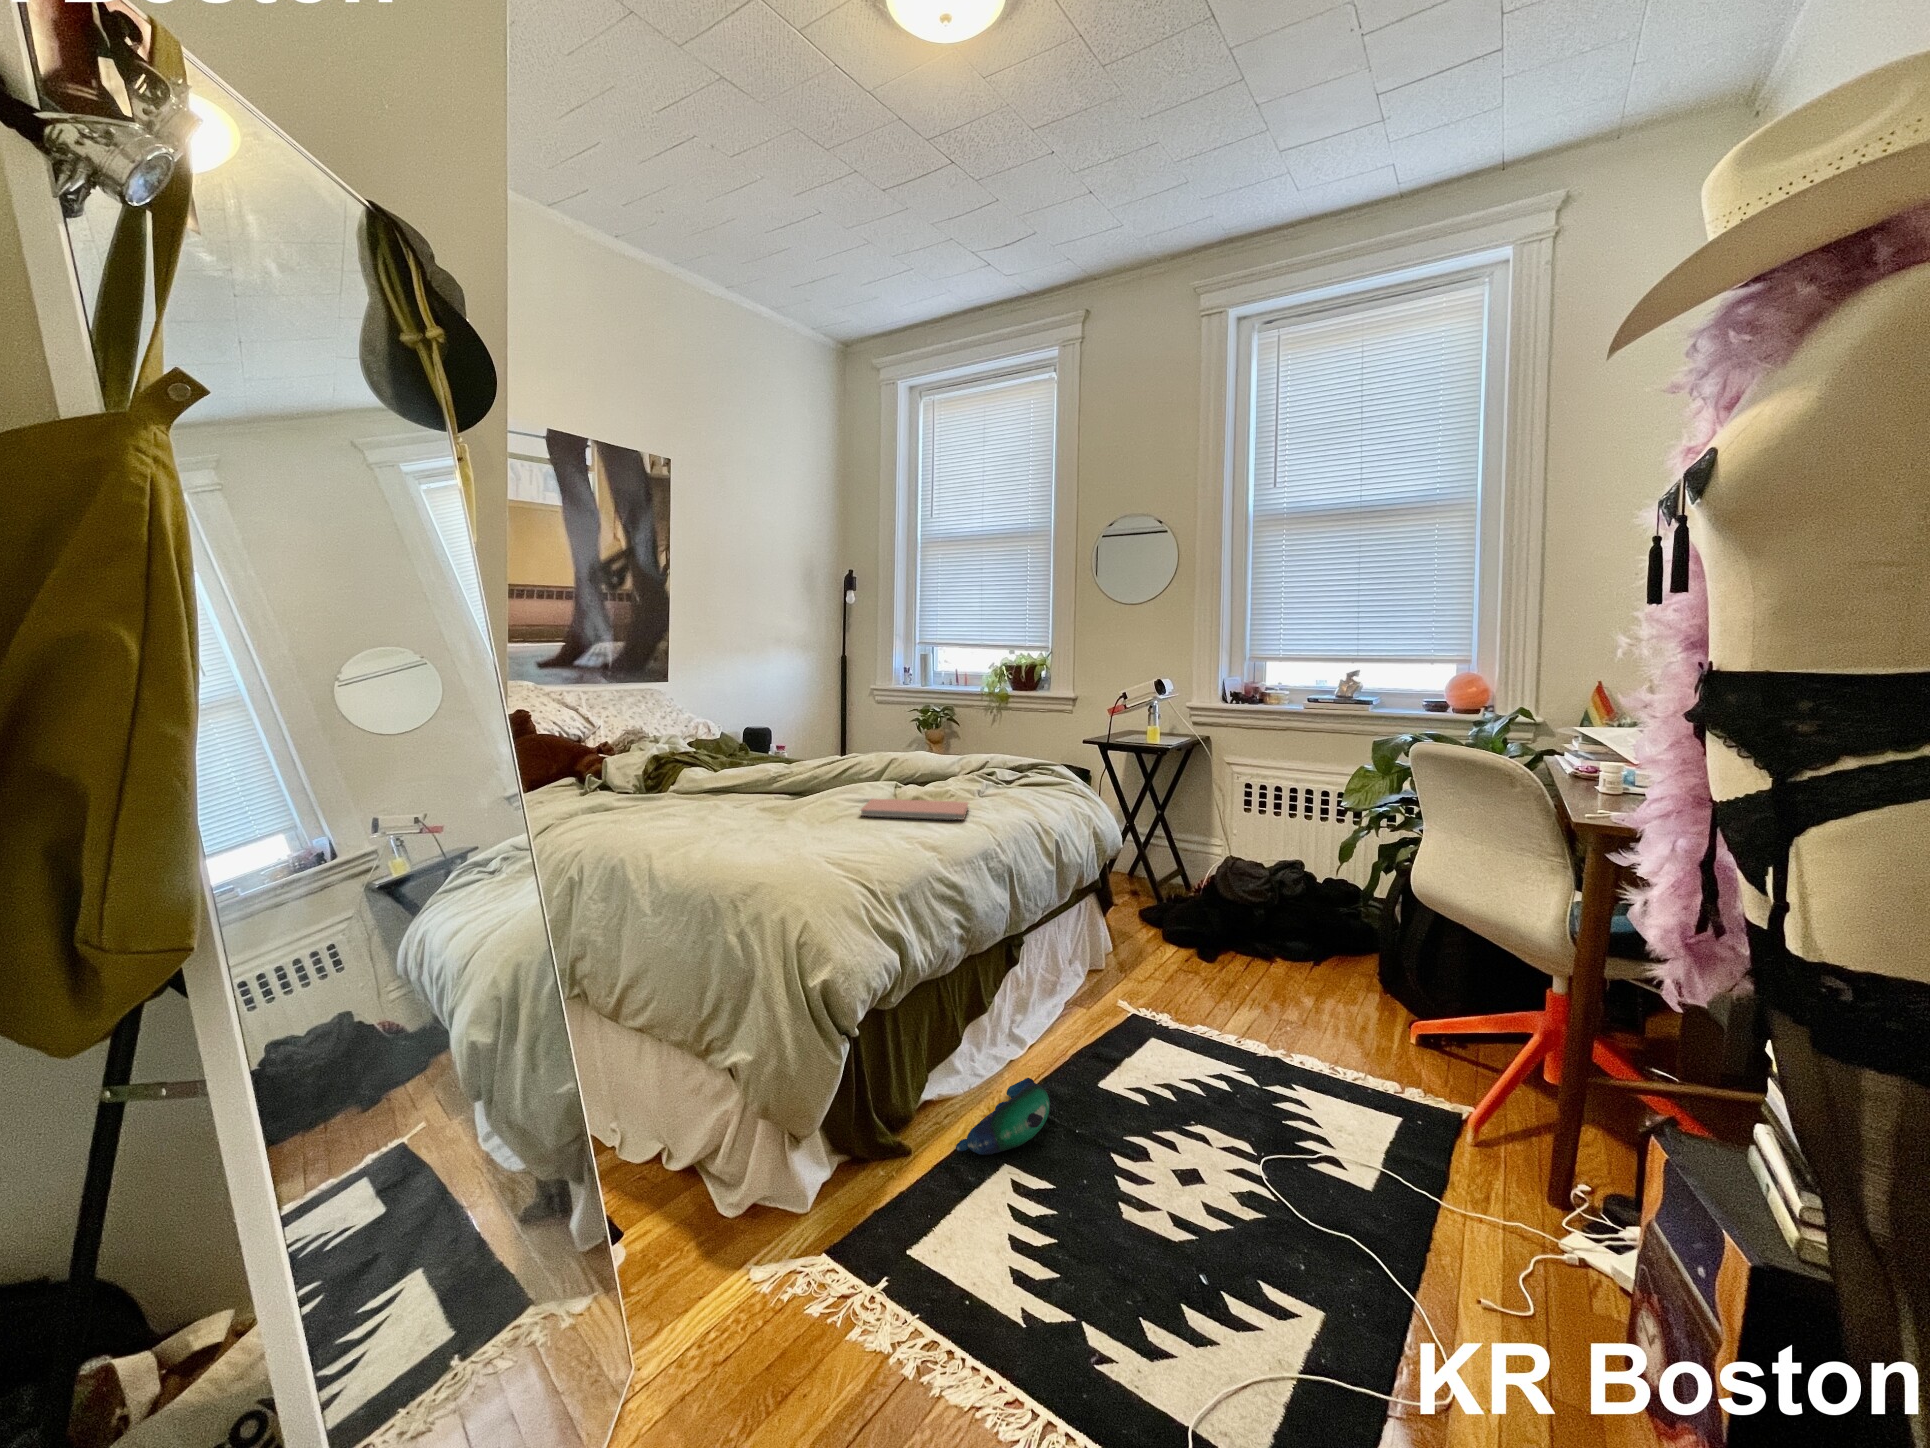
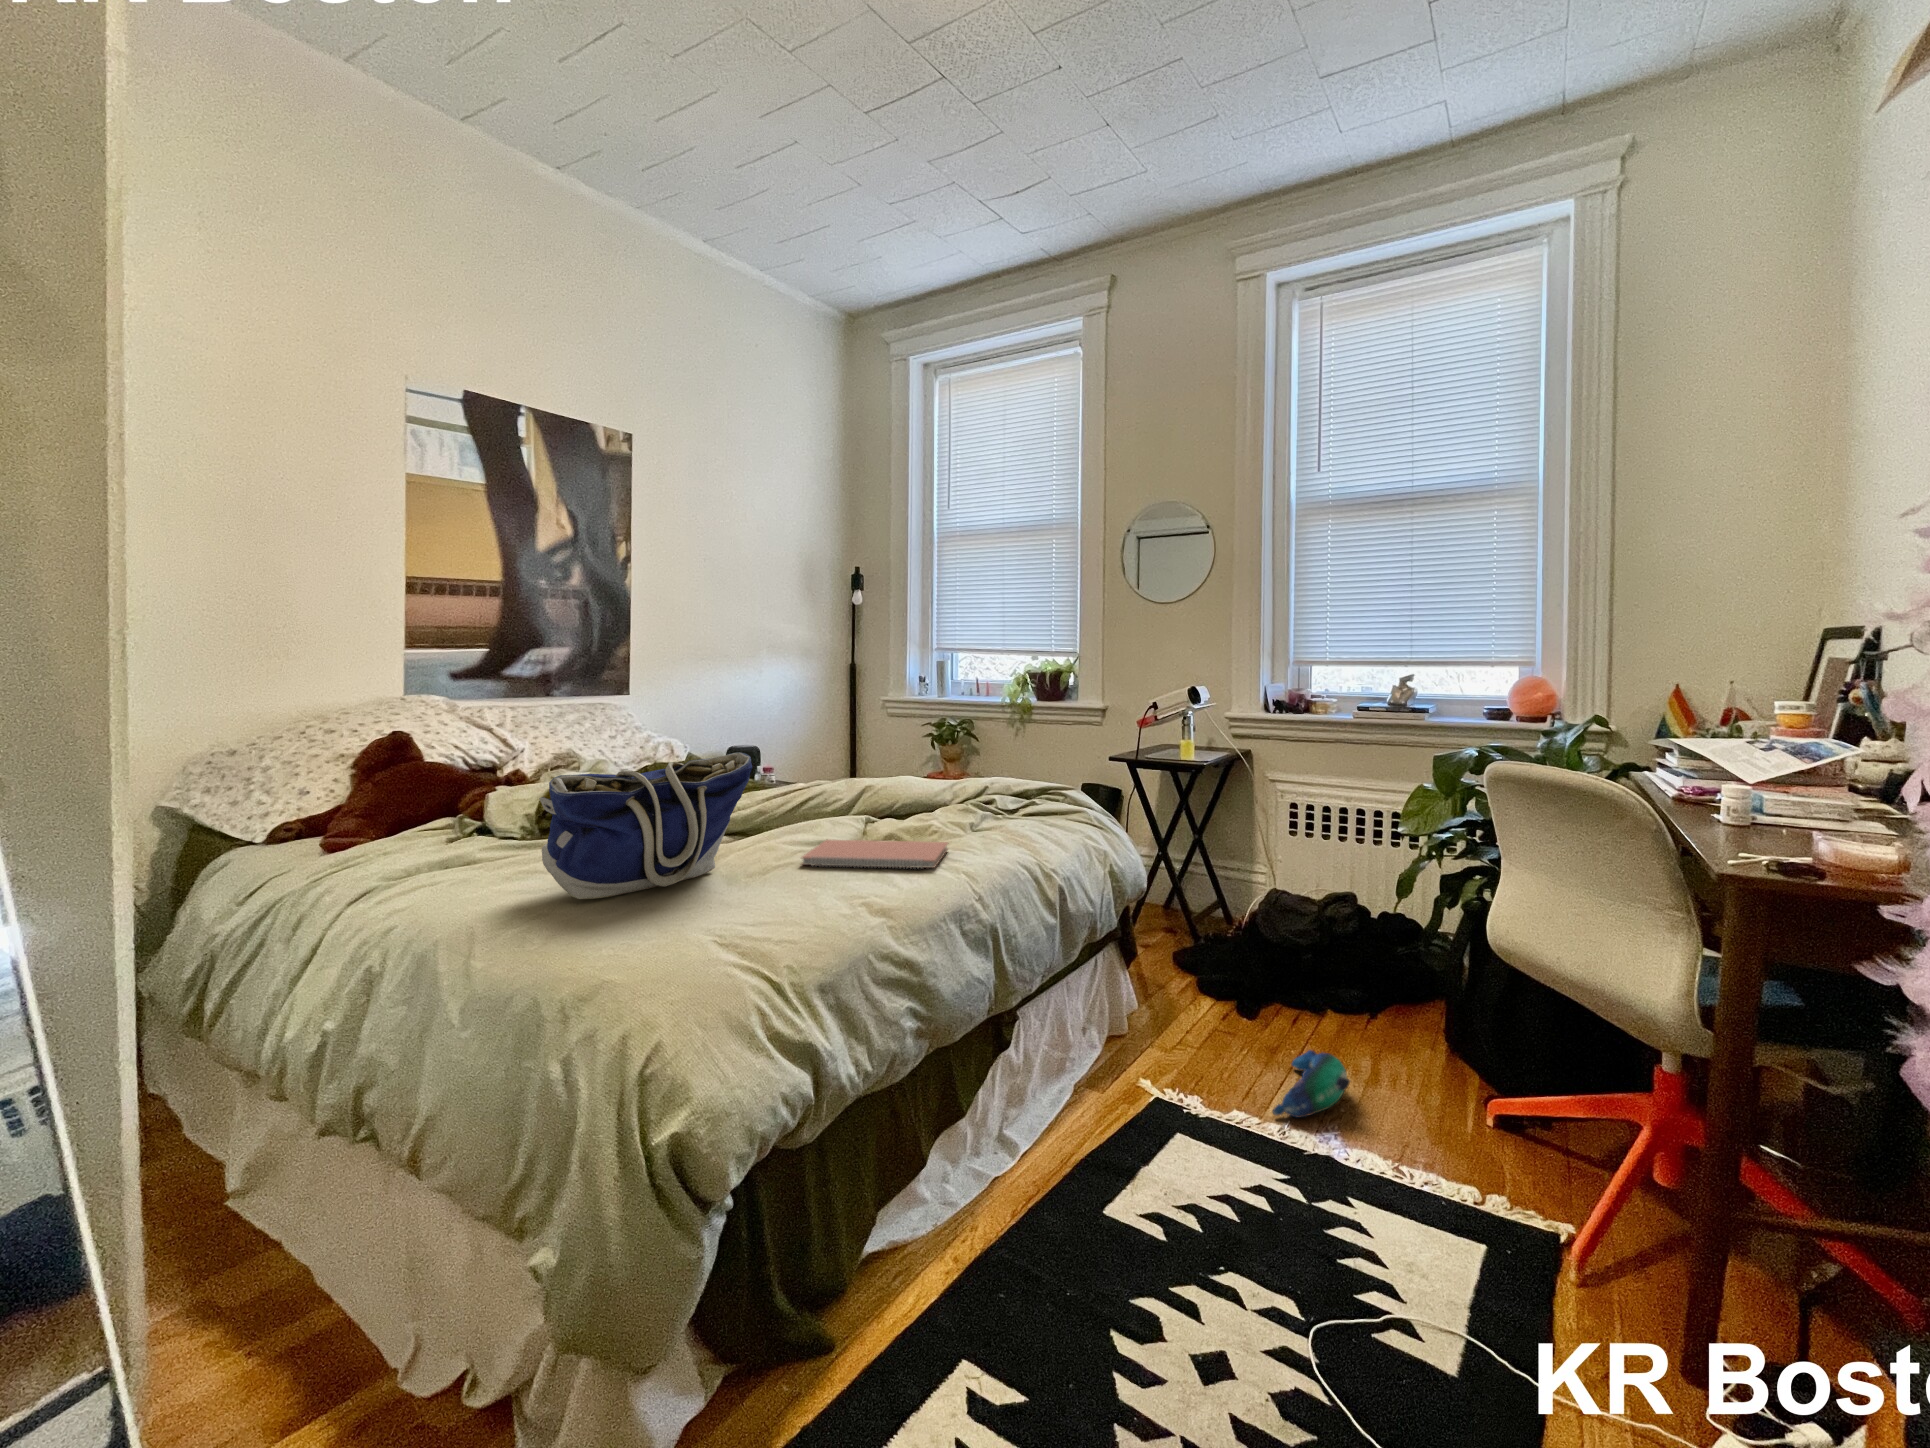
tote bag: none [683,728,827,833] -> present [539,752,752,899]
plush toy: present [956,1078,1050,1155] -> present [1273,1050,1350,1118]

